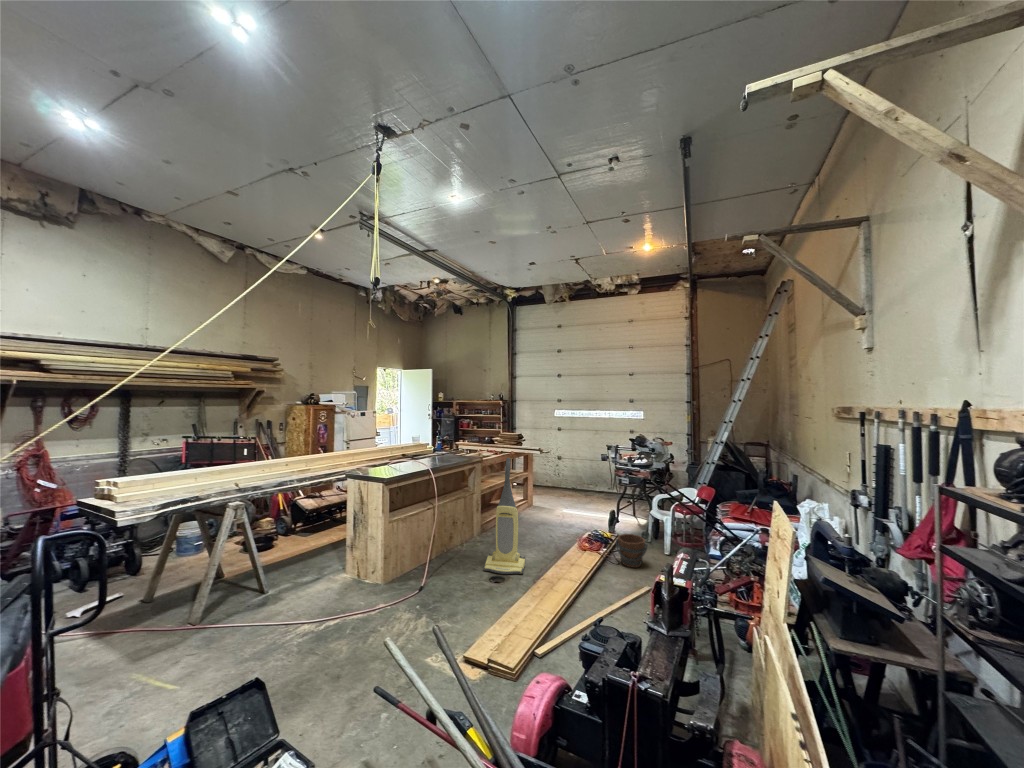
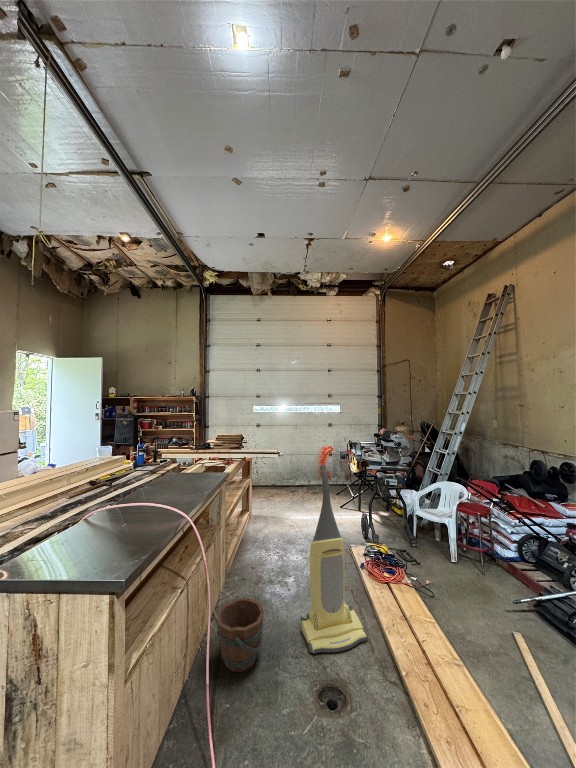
bucket: present [616,534,648,568] -> present [217,598,264,672]

